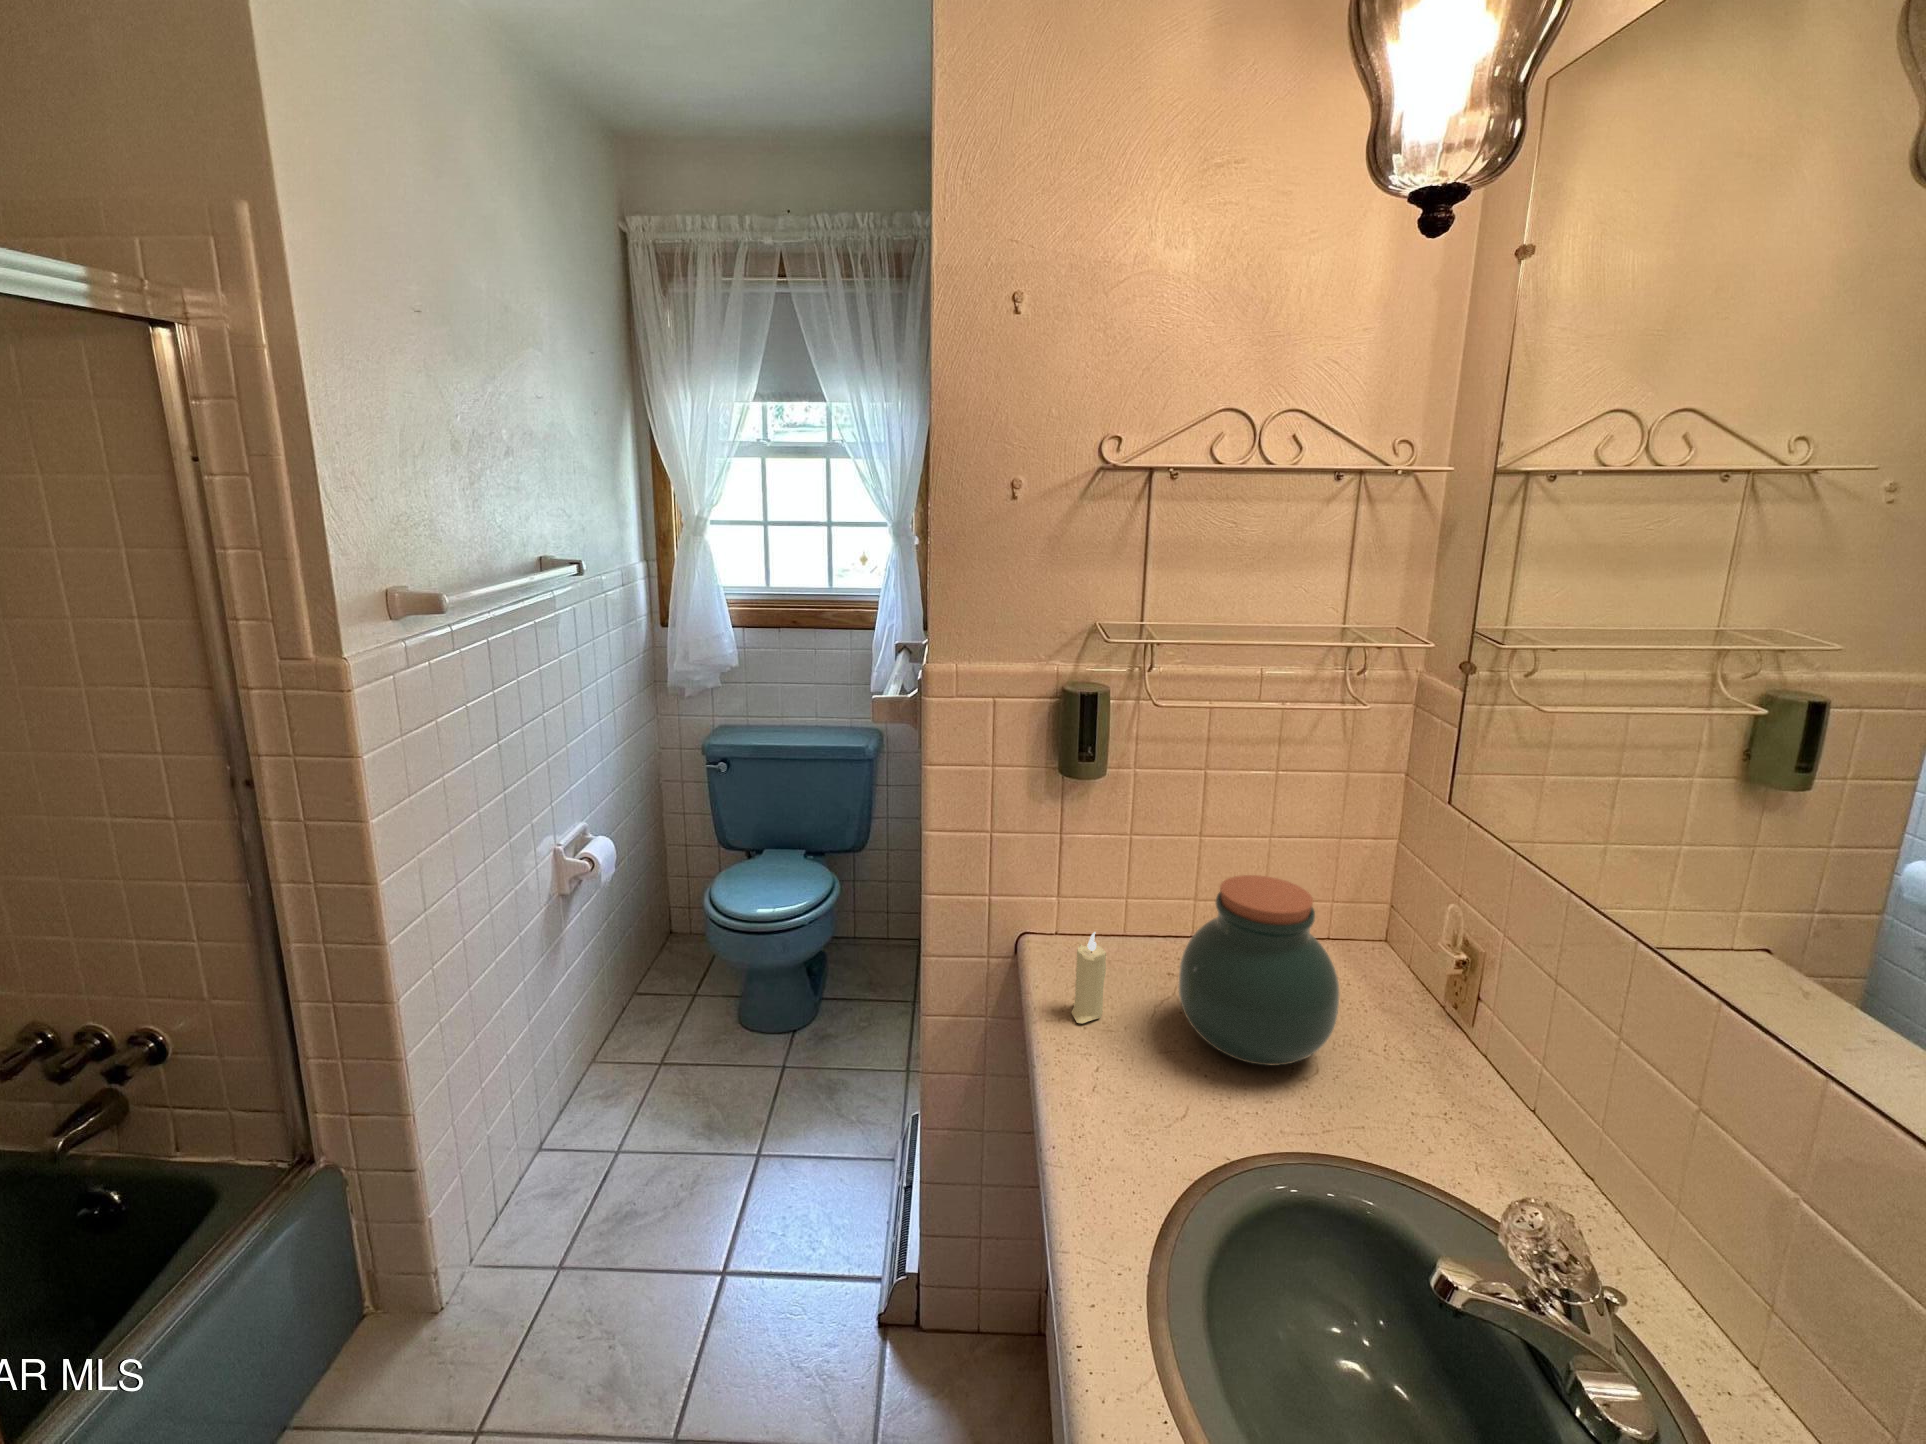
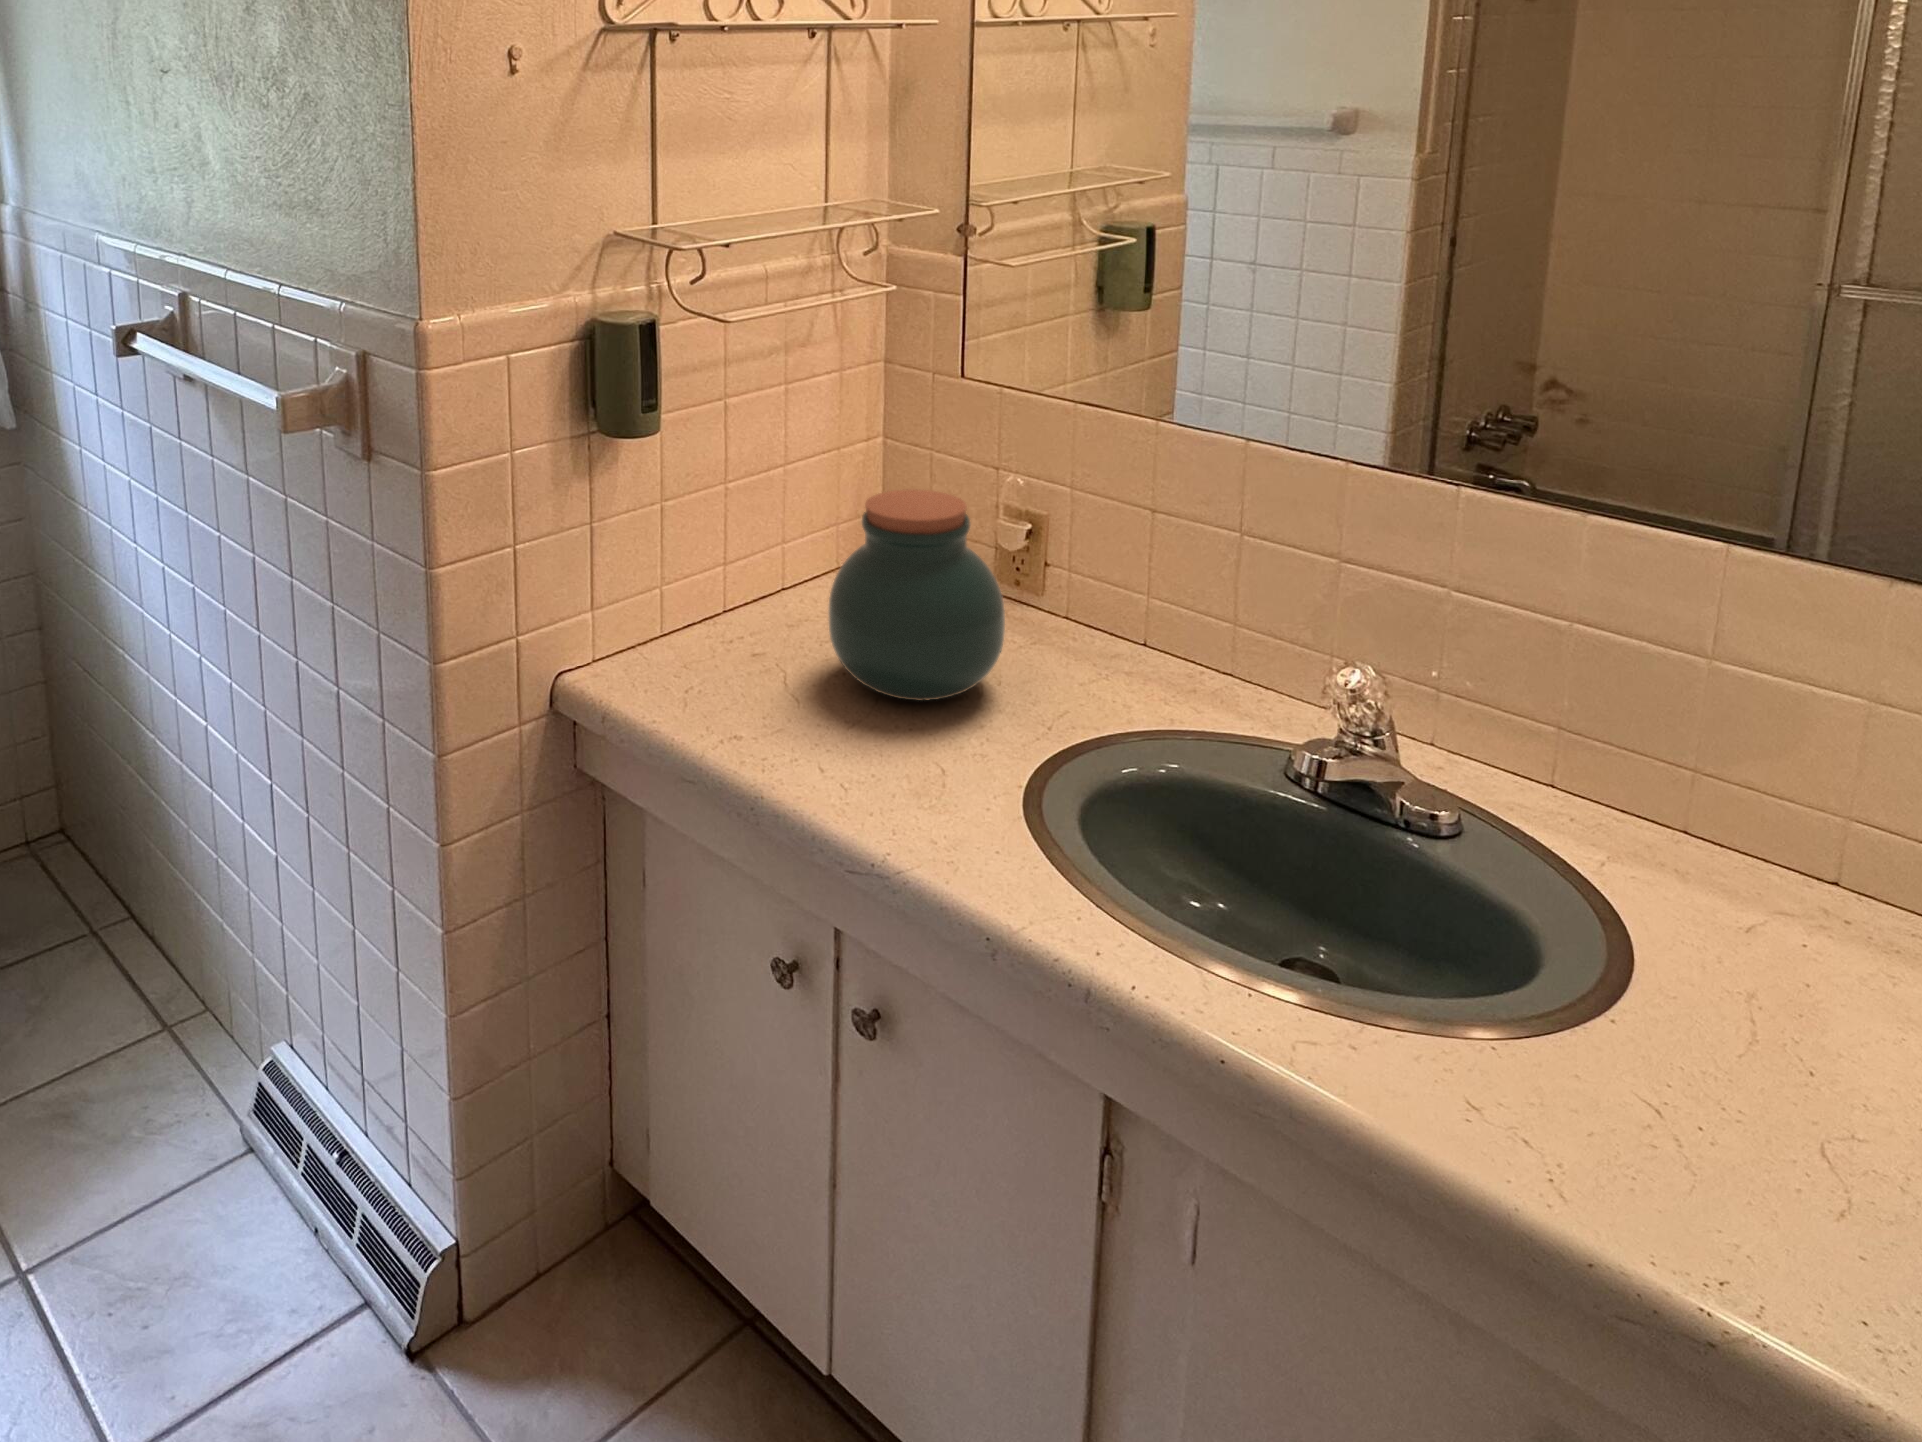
candle: present [1072,932,1106,1023] -> none [726,614,769,738]

